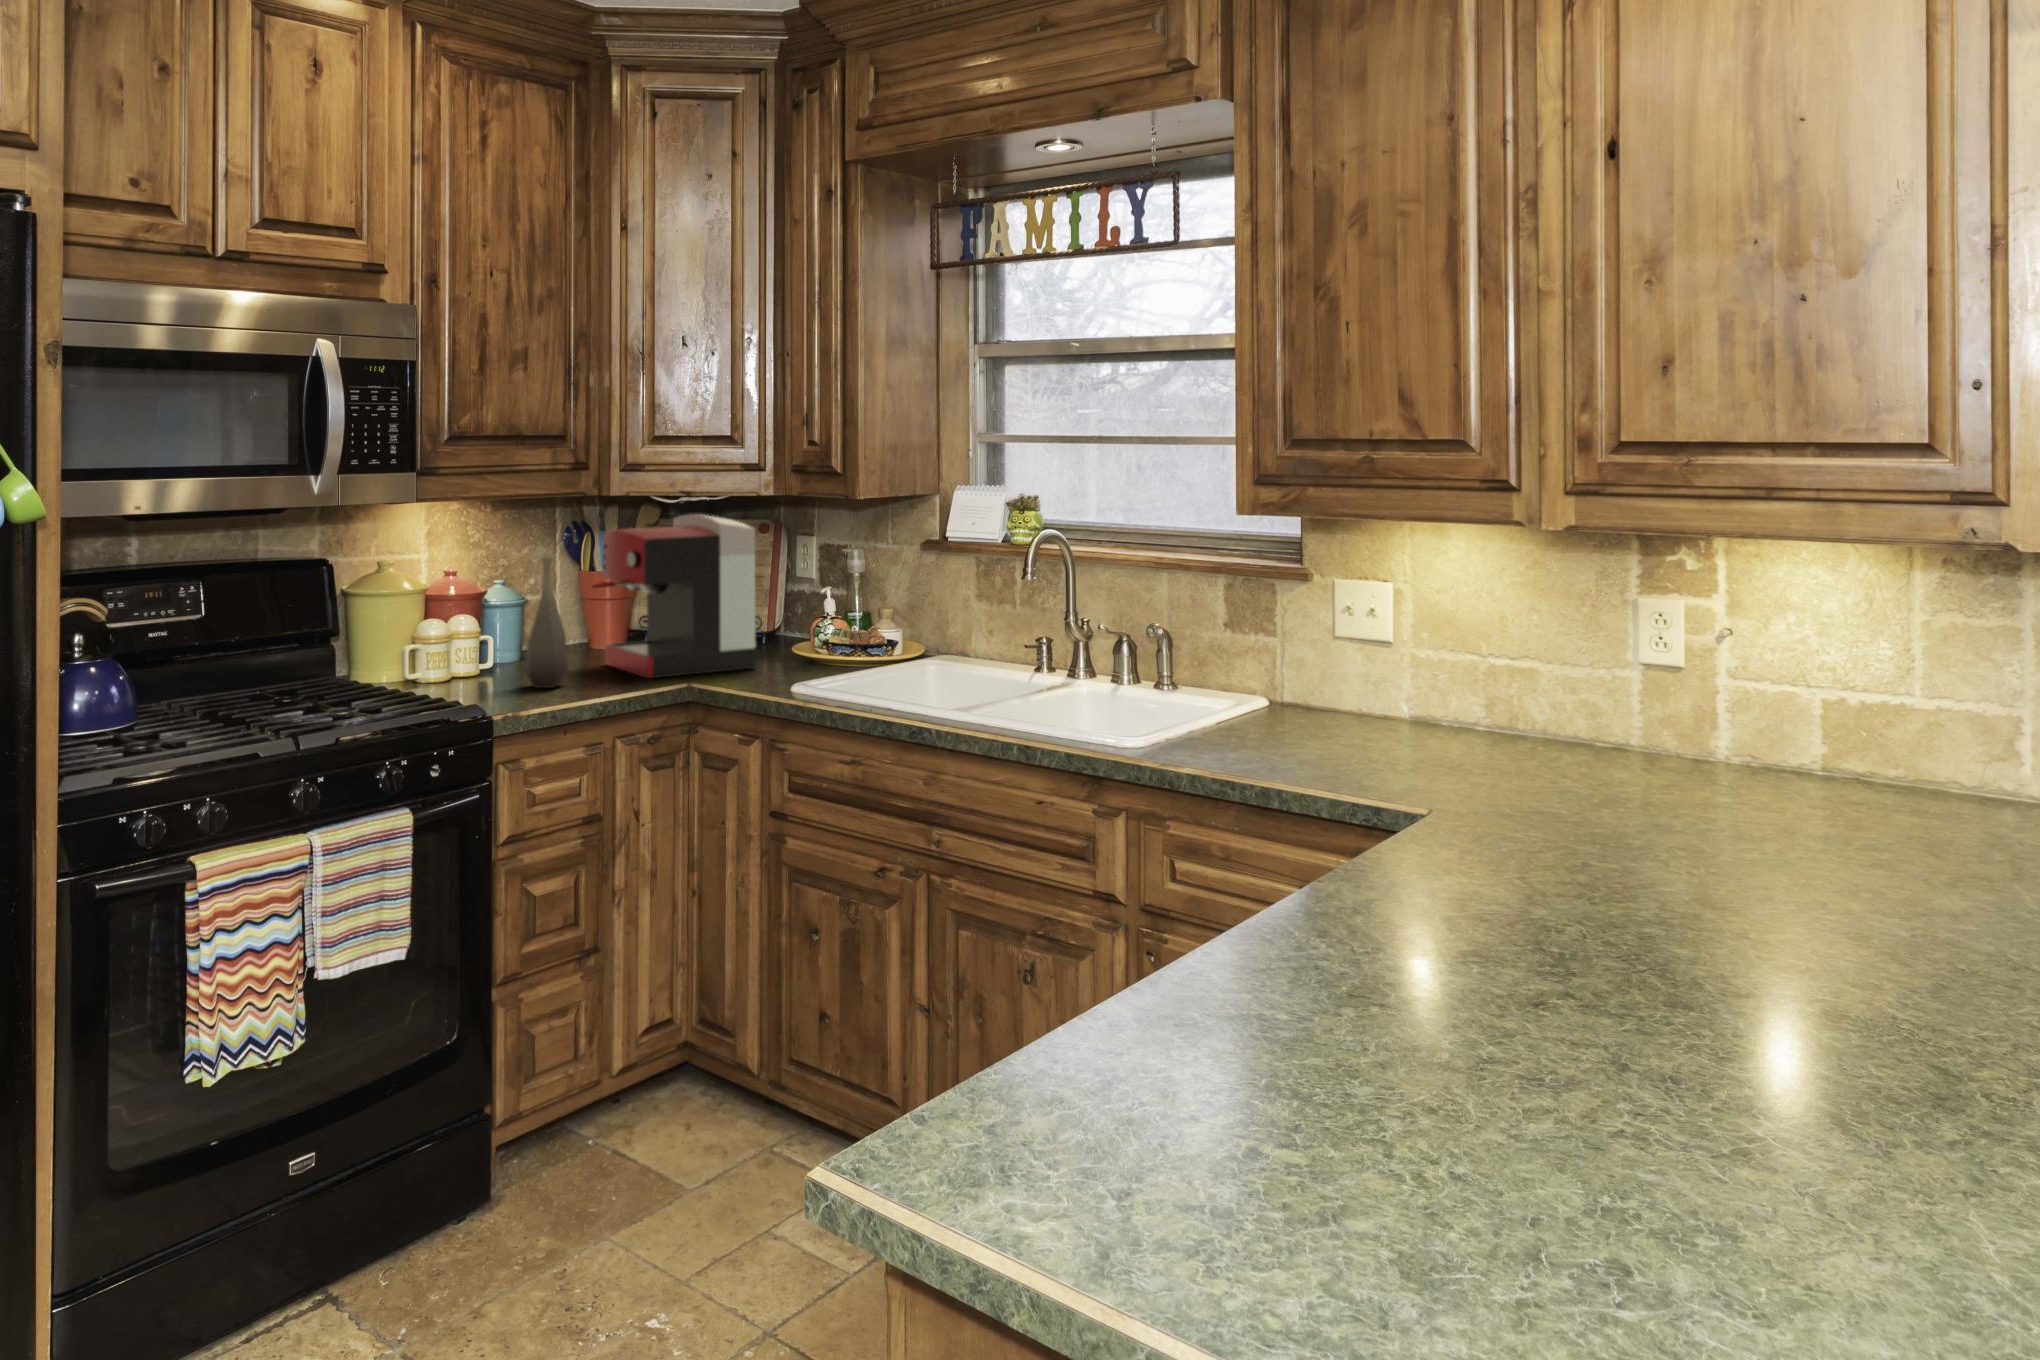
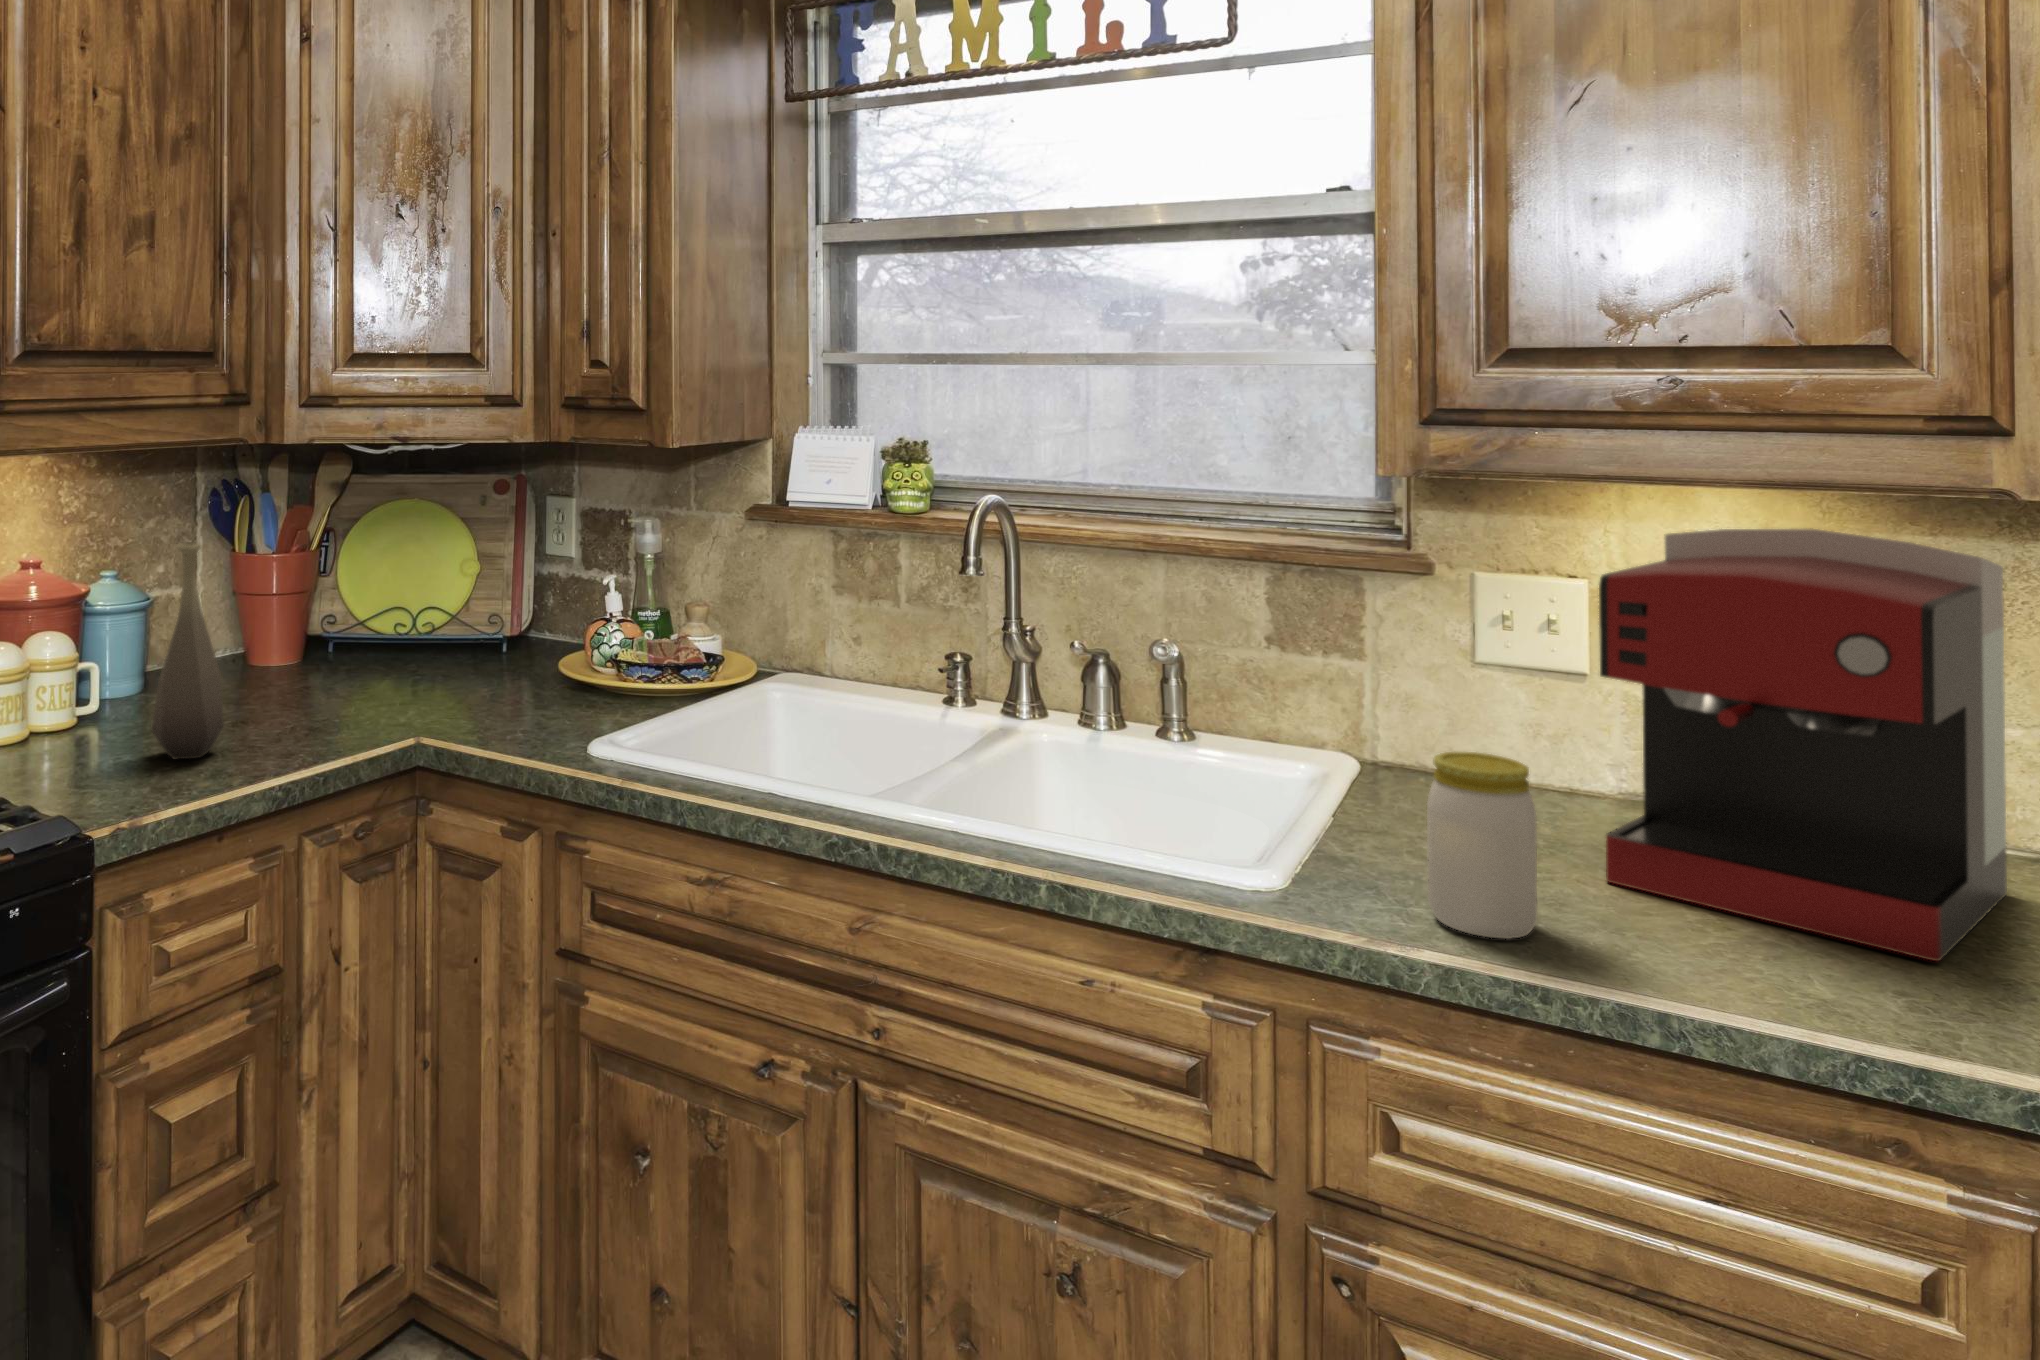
coffee maker: present [591,514,756,678] -> present [1599,529,2007,961]
jar: none [1213,664,1267,762] -> present [1427,752,1537,939]

